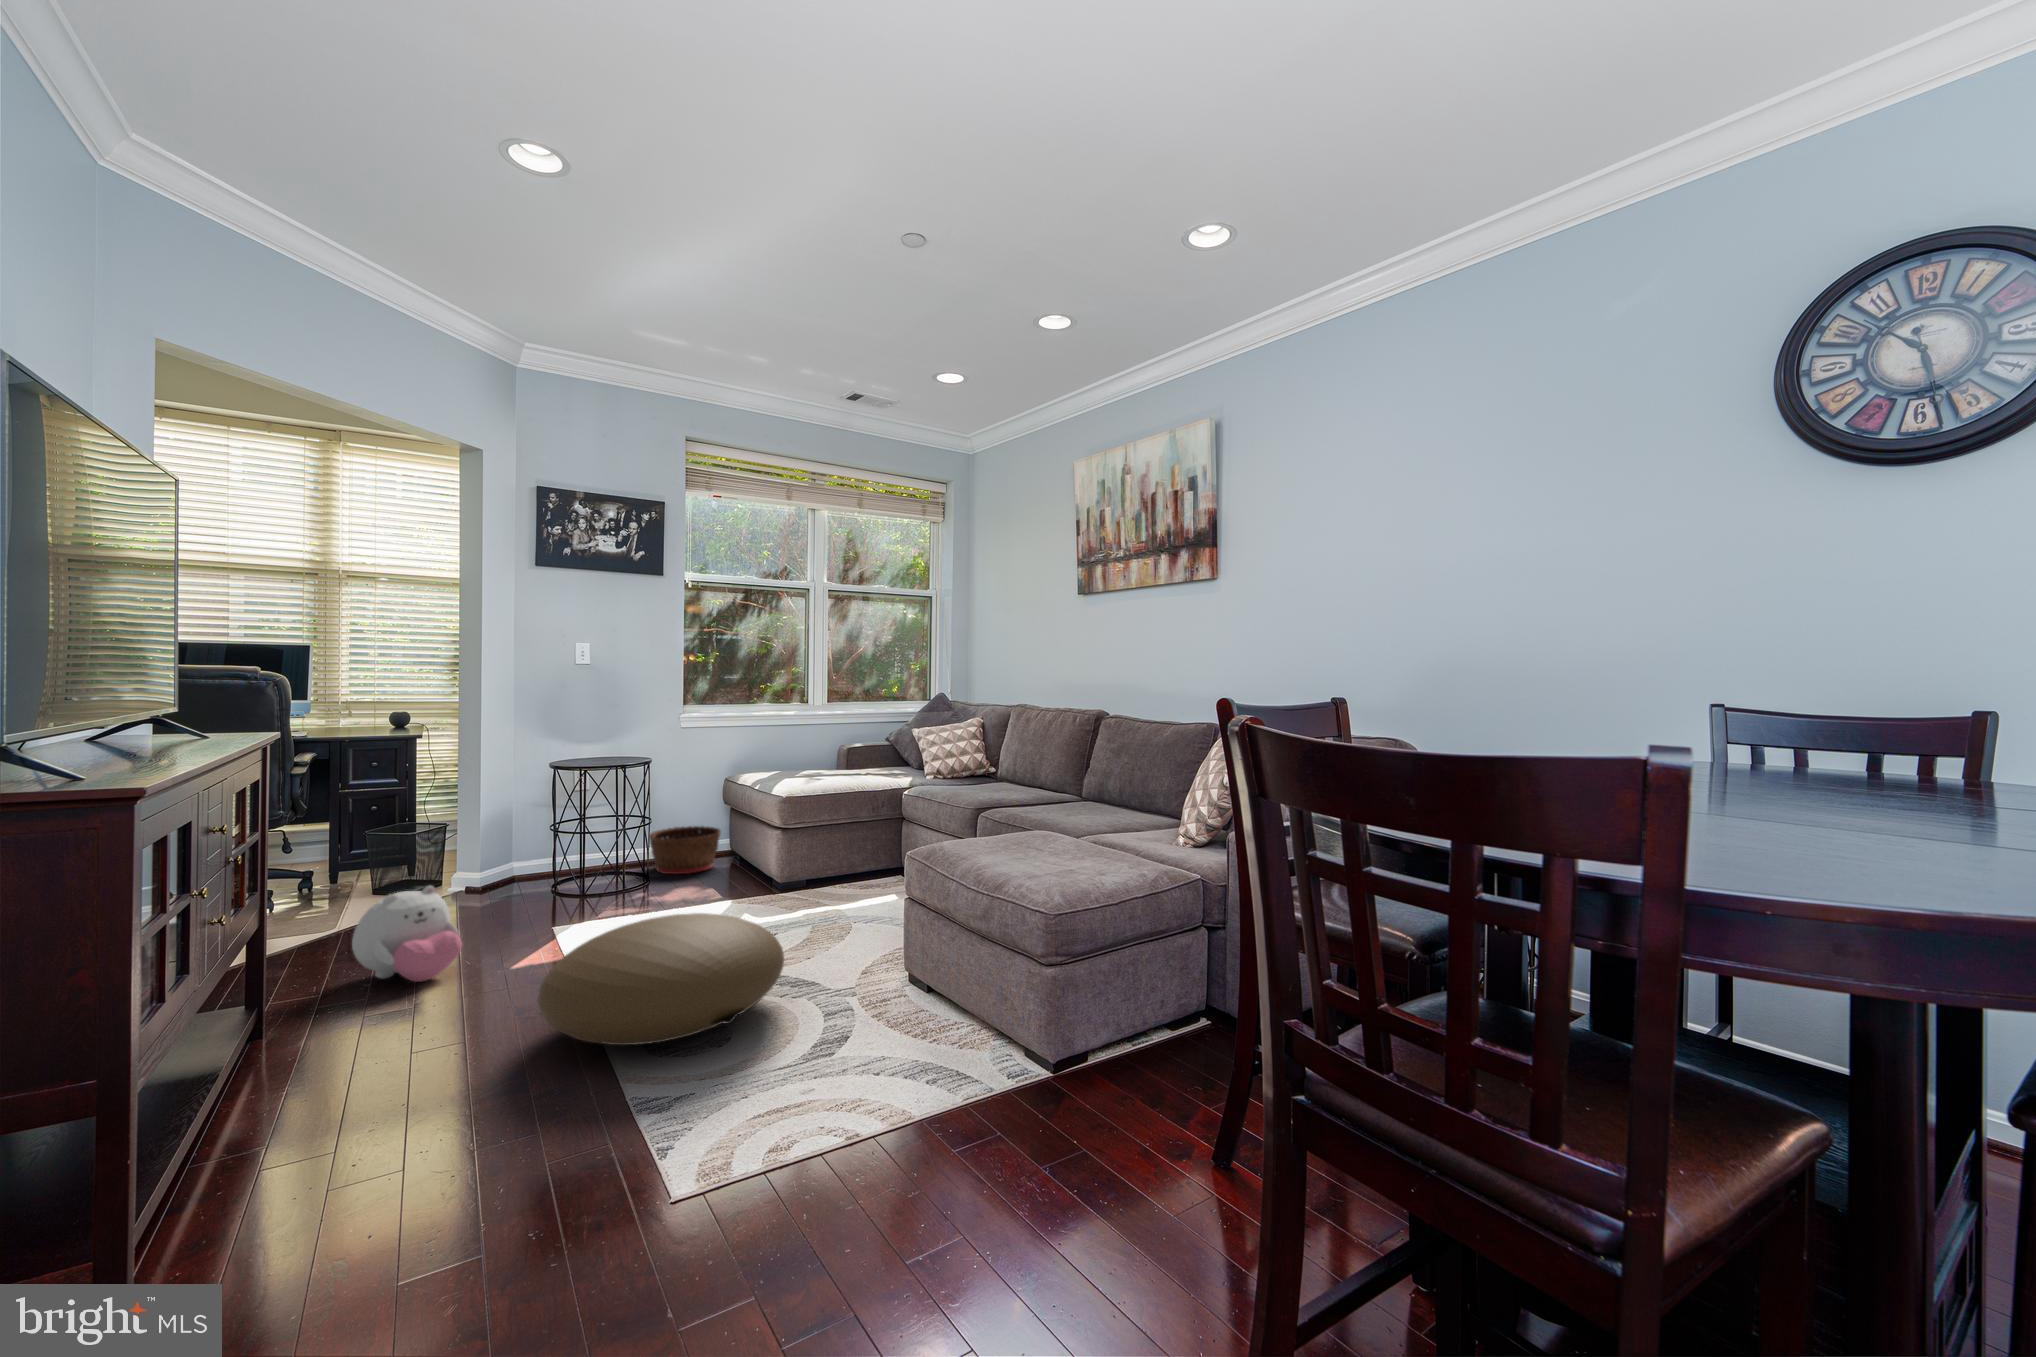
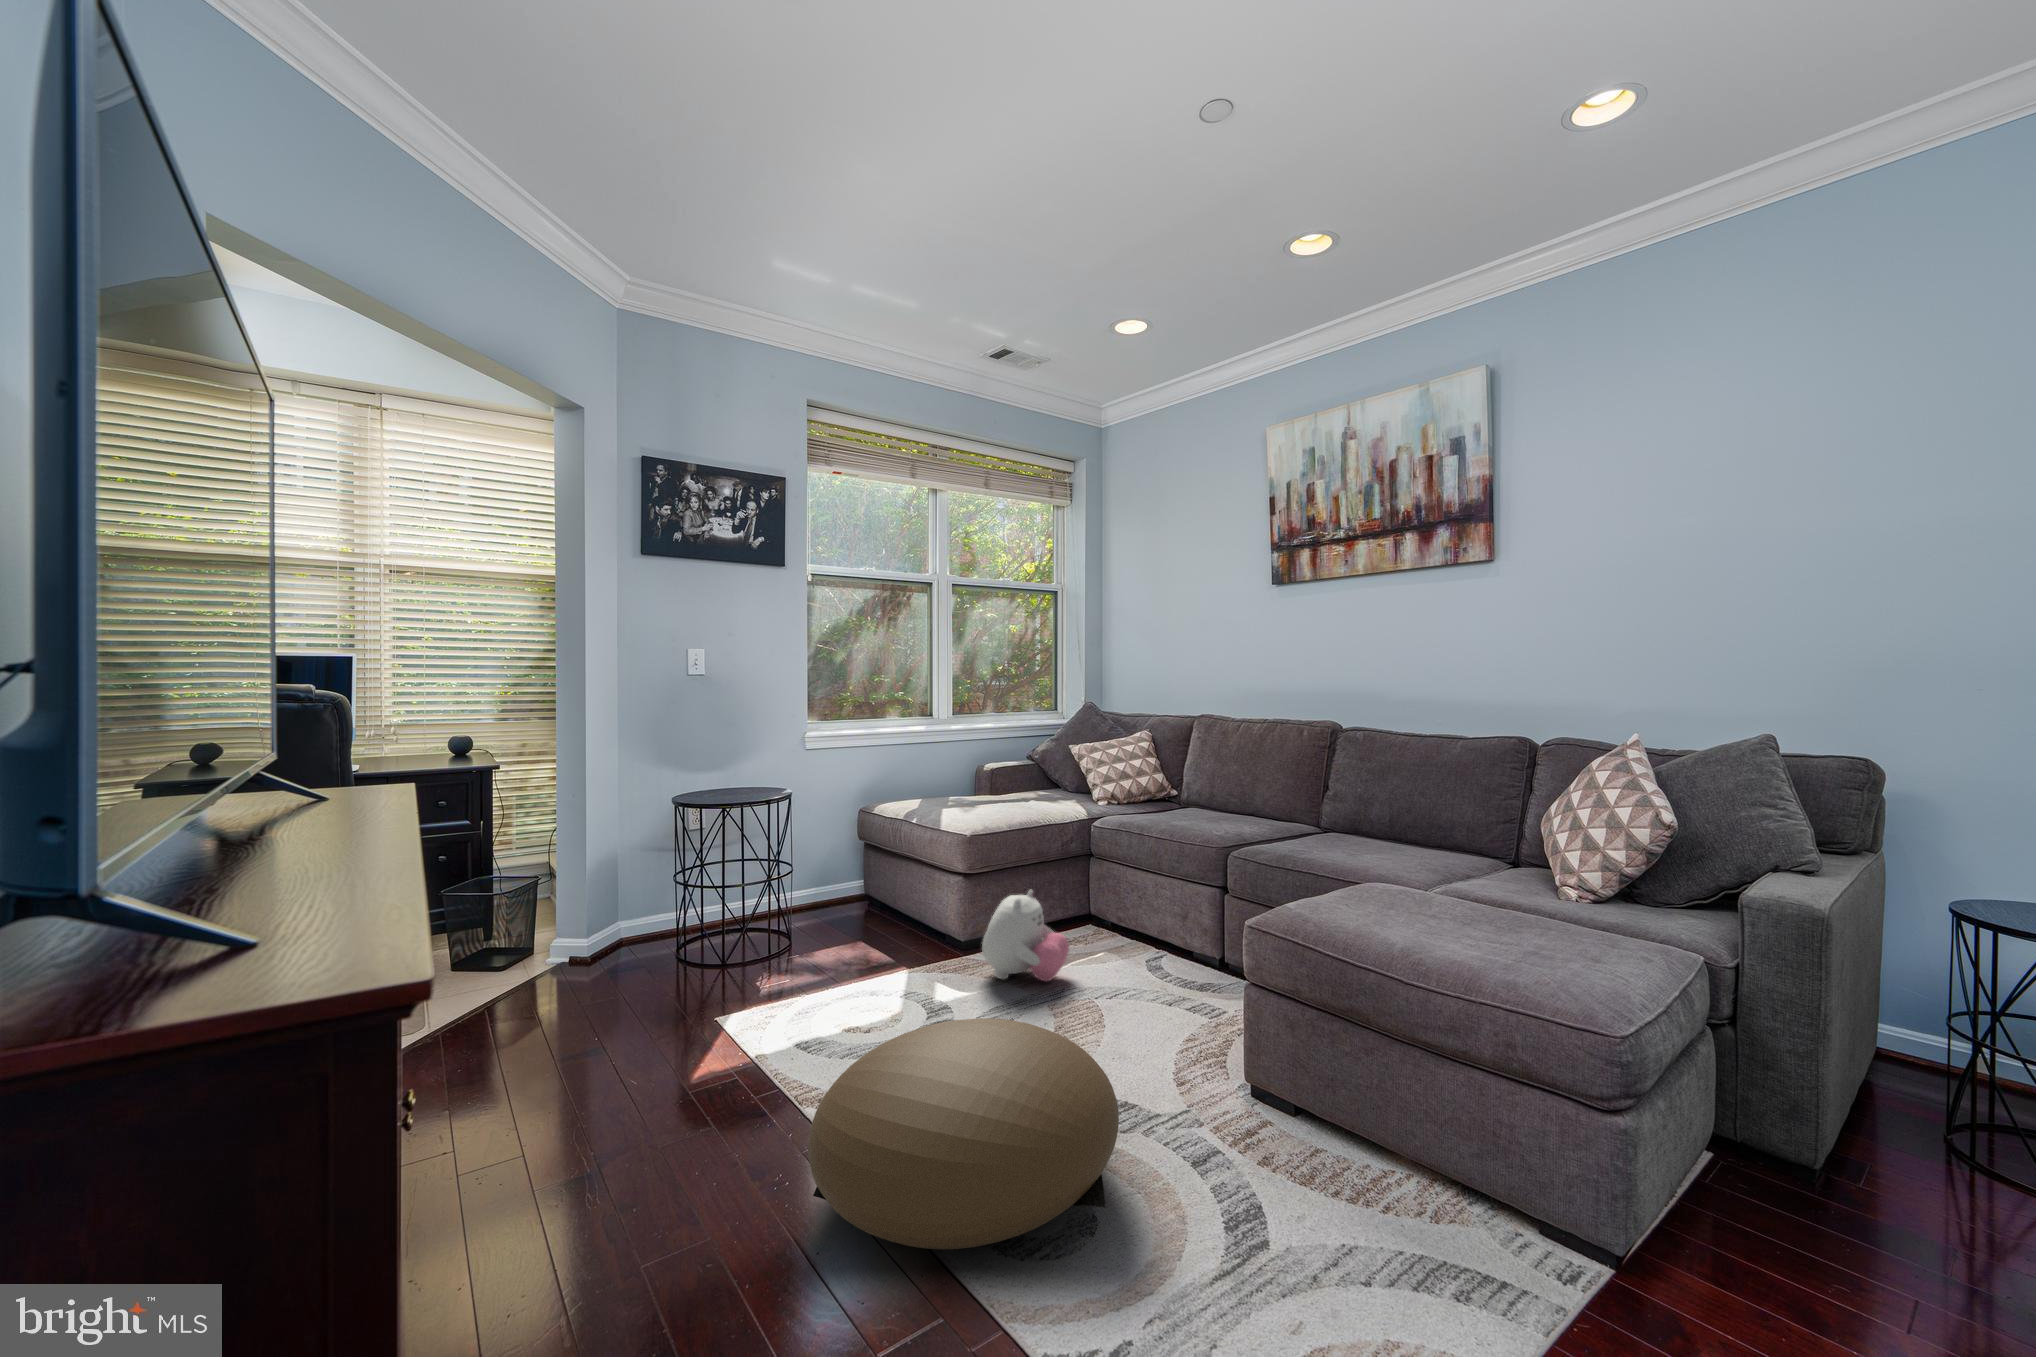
basket: present [649,826,721,874] -> none [779,868,862,931]
plush toy: present [352,886,462,982] -> present [982,890,1069,981]

